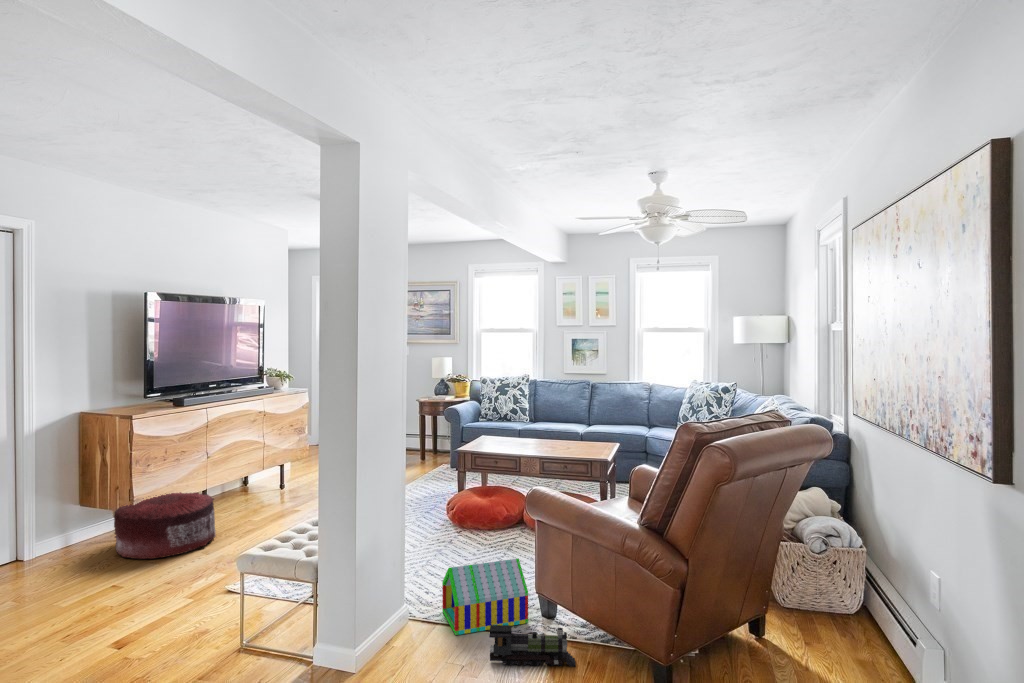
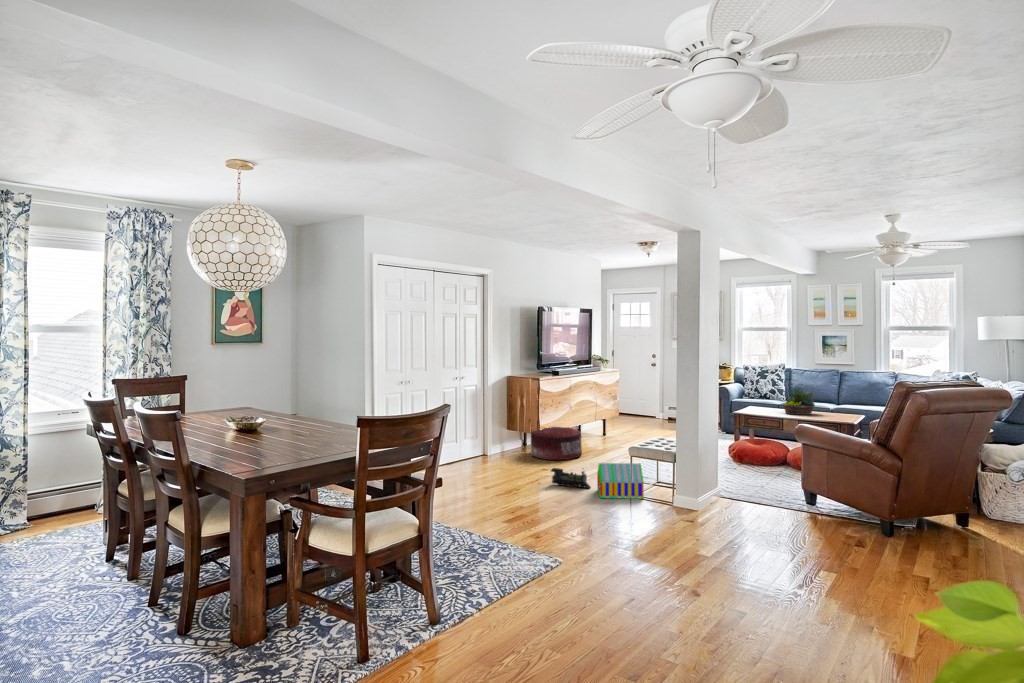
succulent planter: none [521,408,562,450] -> present [782,387,815,415]
toy house: present [442,559,528,635] -> present [597,463,644,499]
toy train: present [489,621,575,667] -> present [551,468,590,489]

